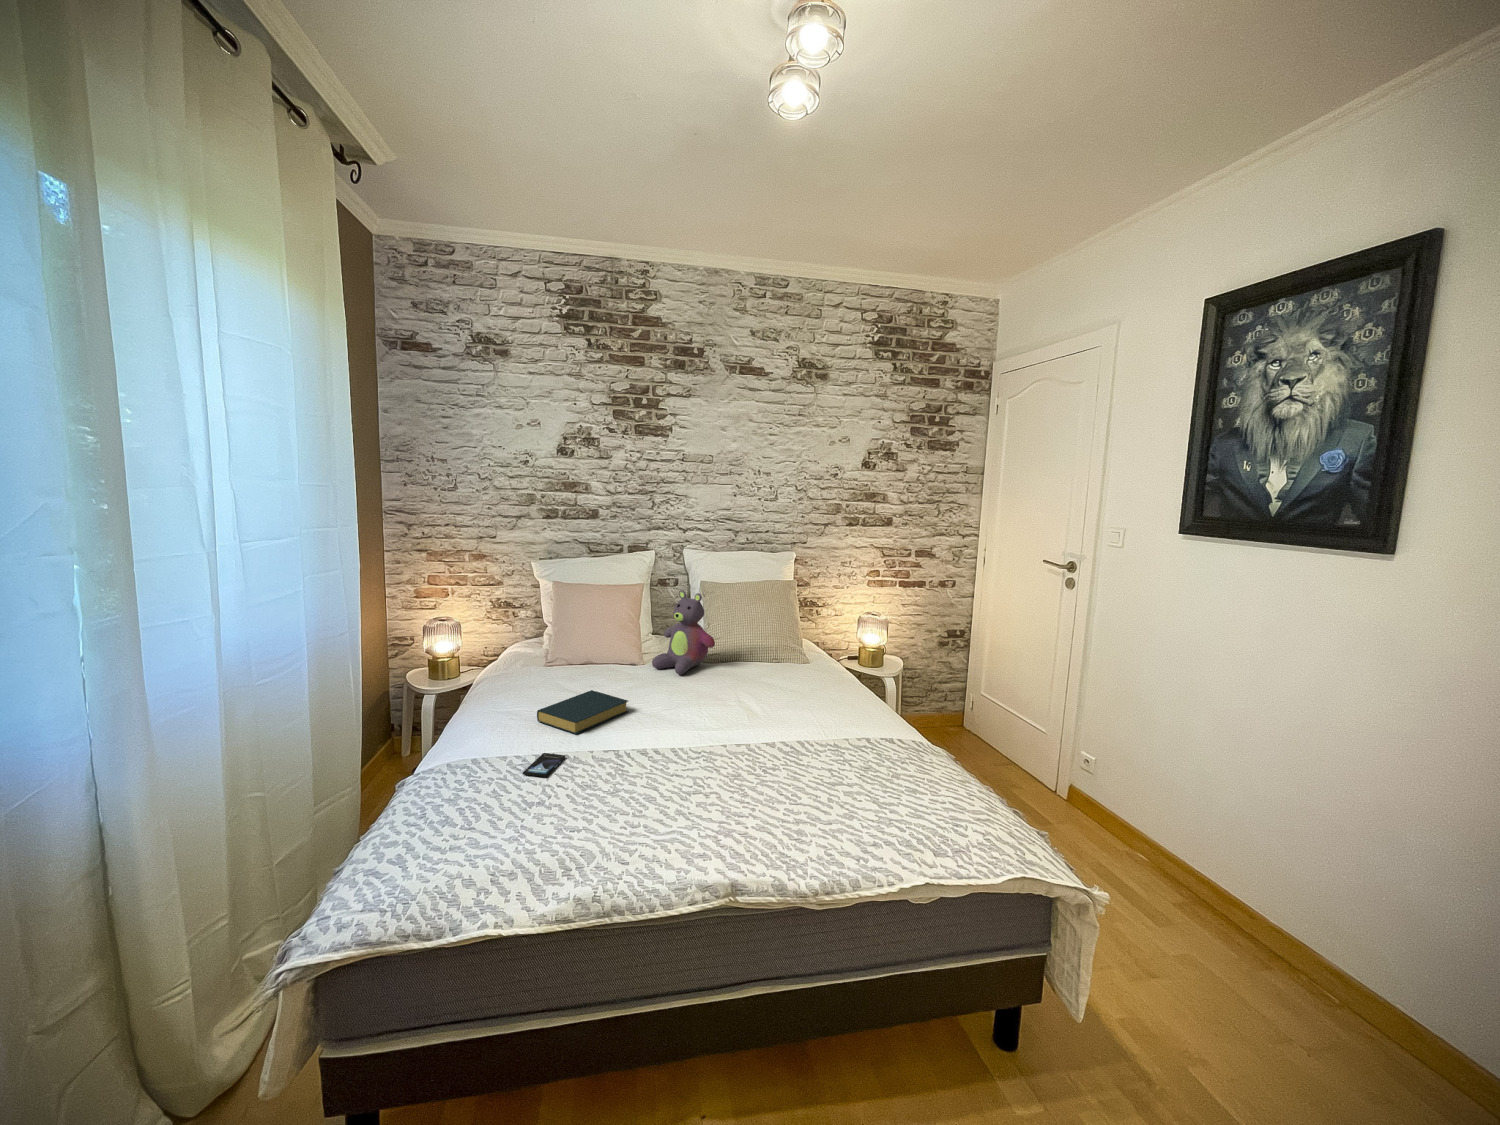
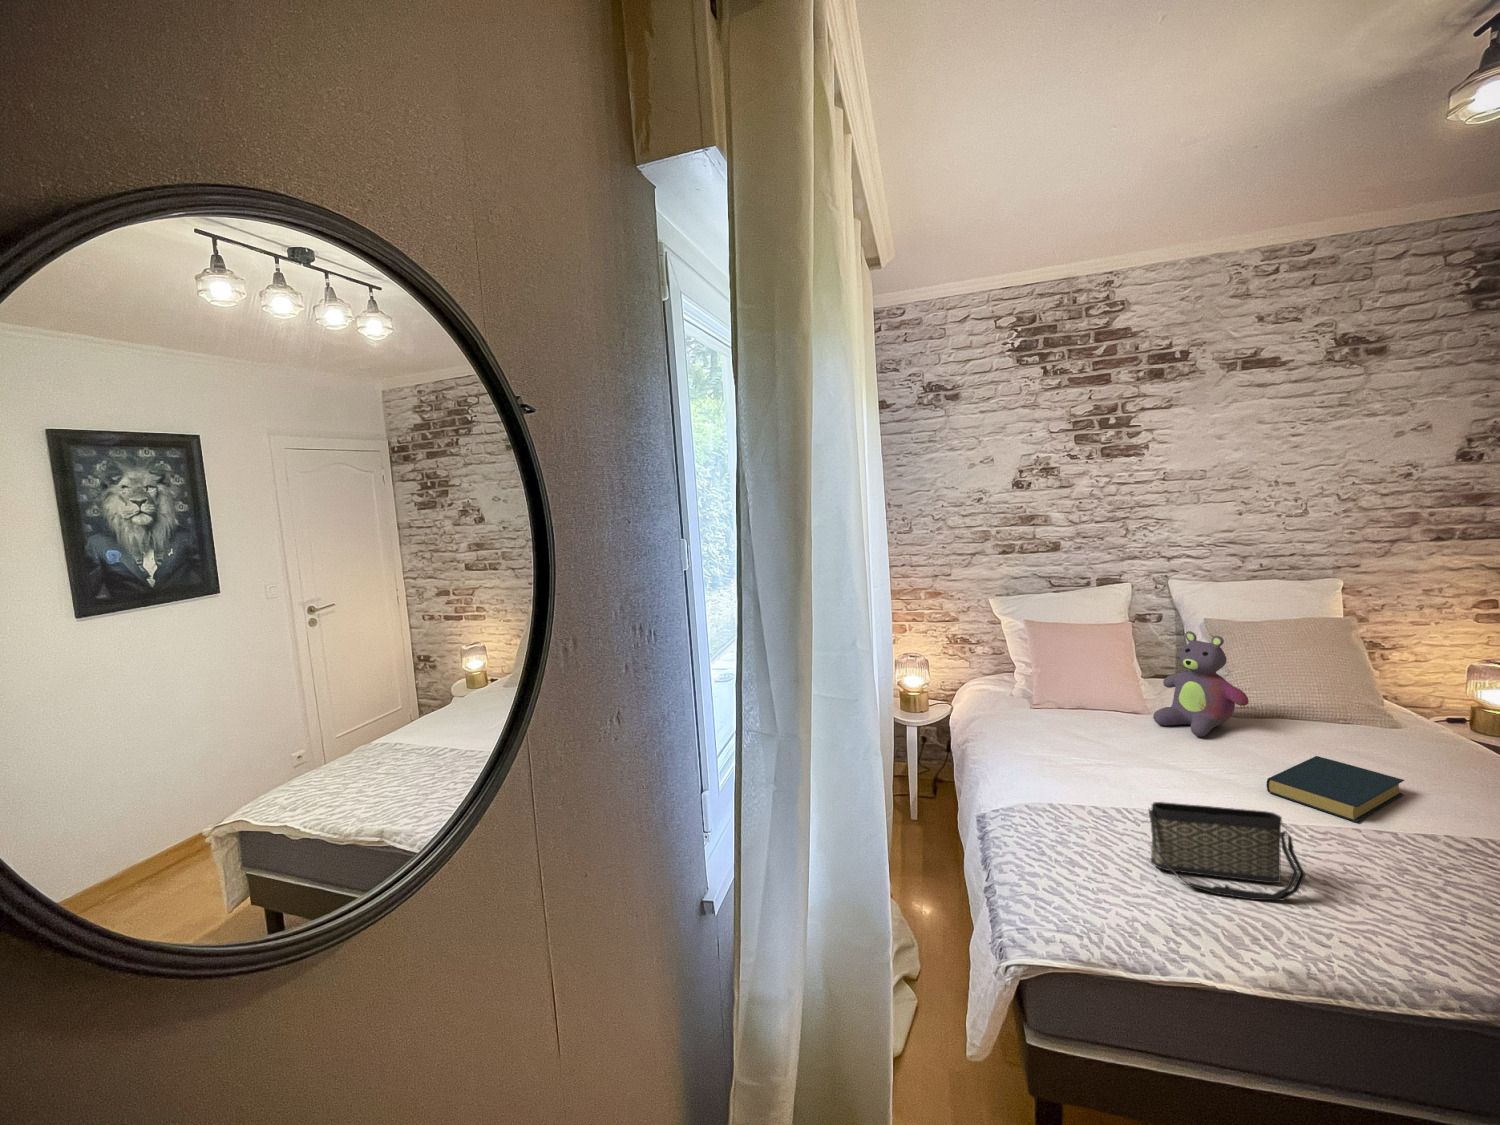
hardback book: present [537,690,628,734] -> present [1266,756,1404,822]
handbag: none [604,714,693,776] -> present [1149,802,1305,900]
smartphone: present [523,753,565,777] -> none [1040,828,1088,867]

